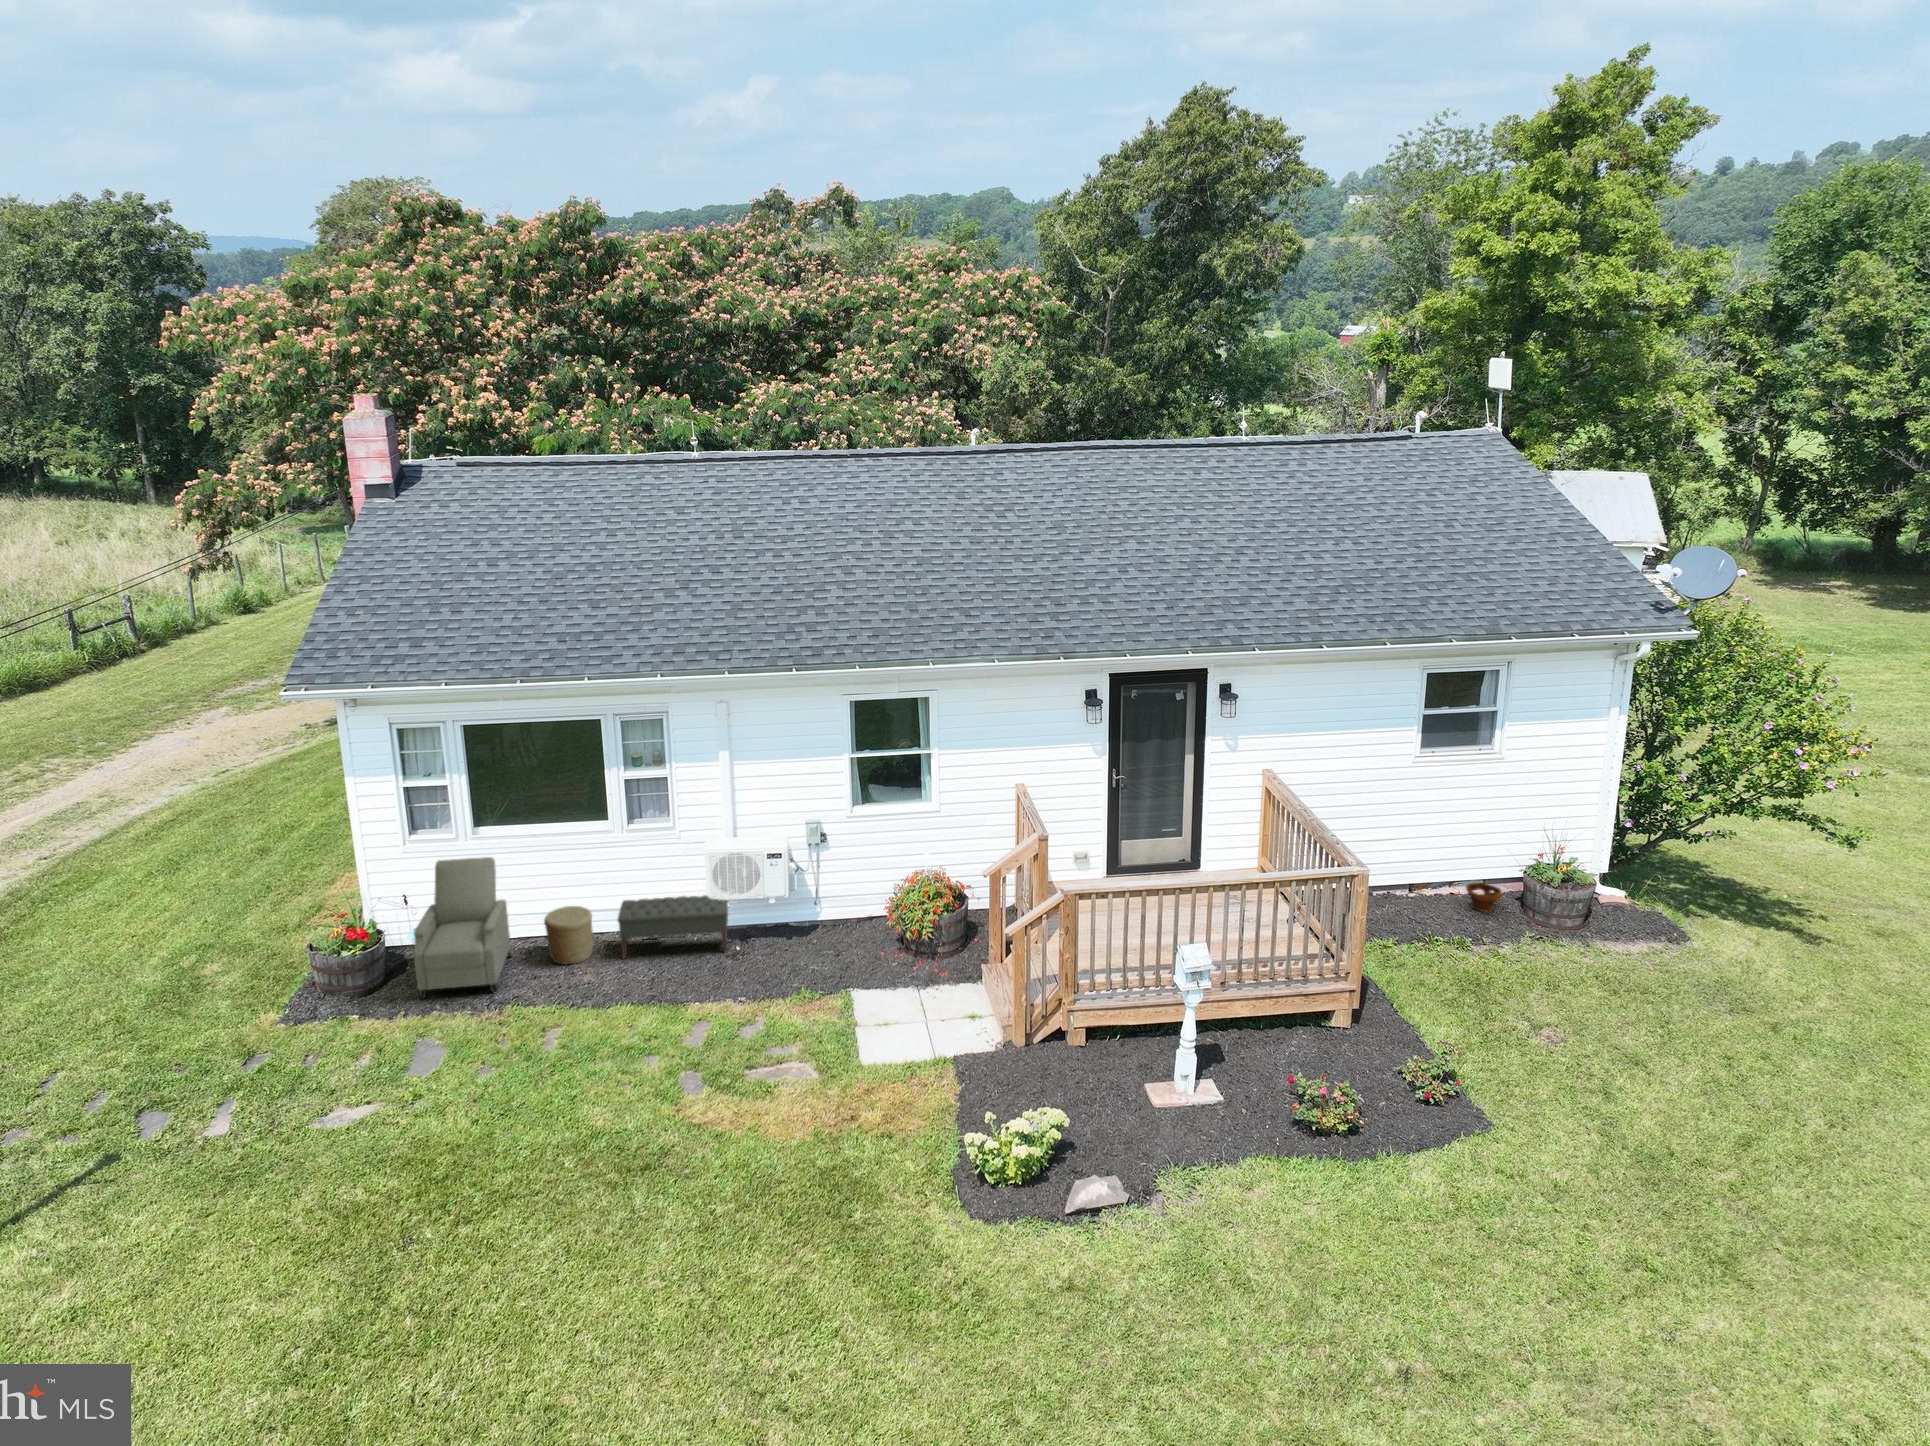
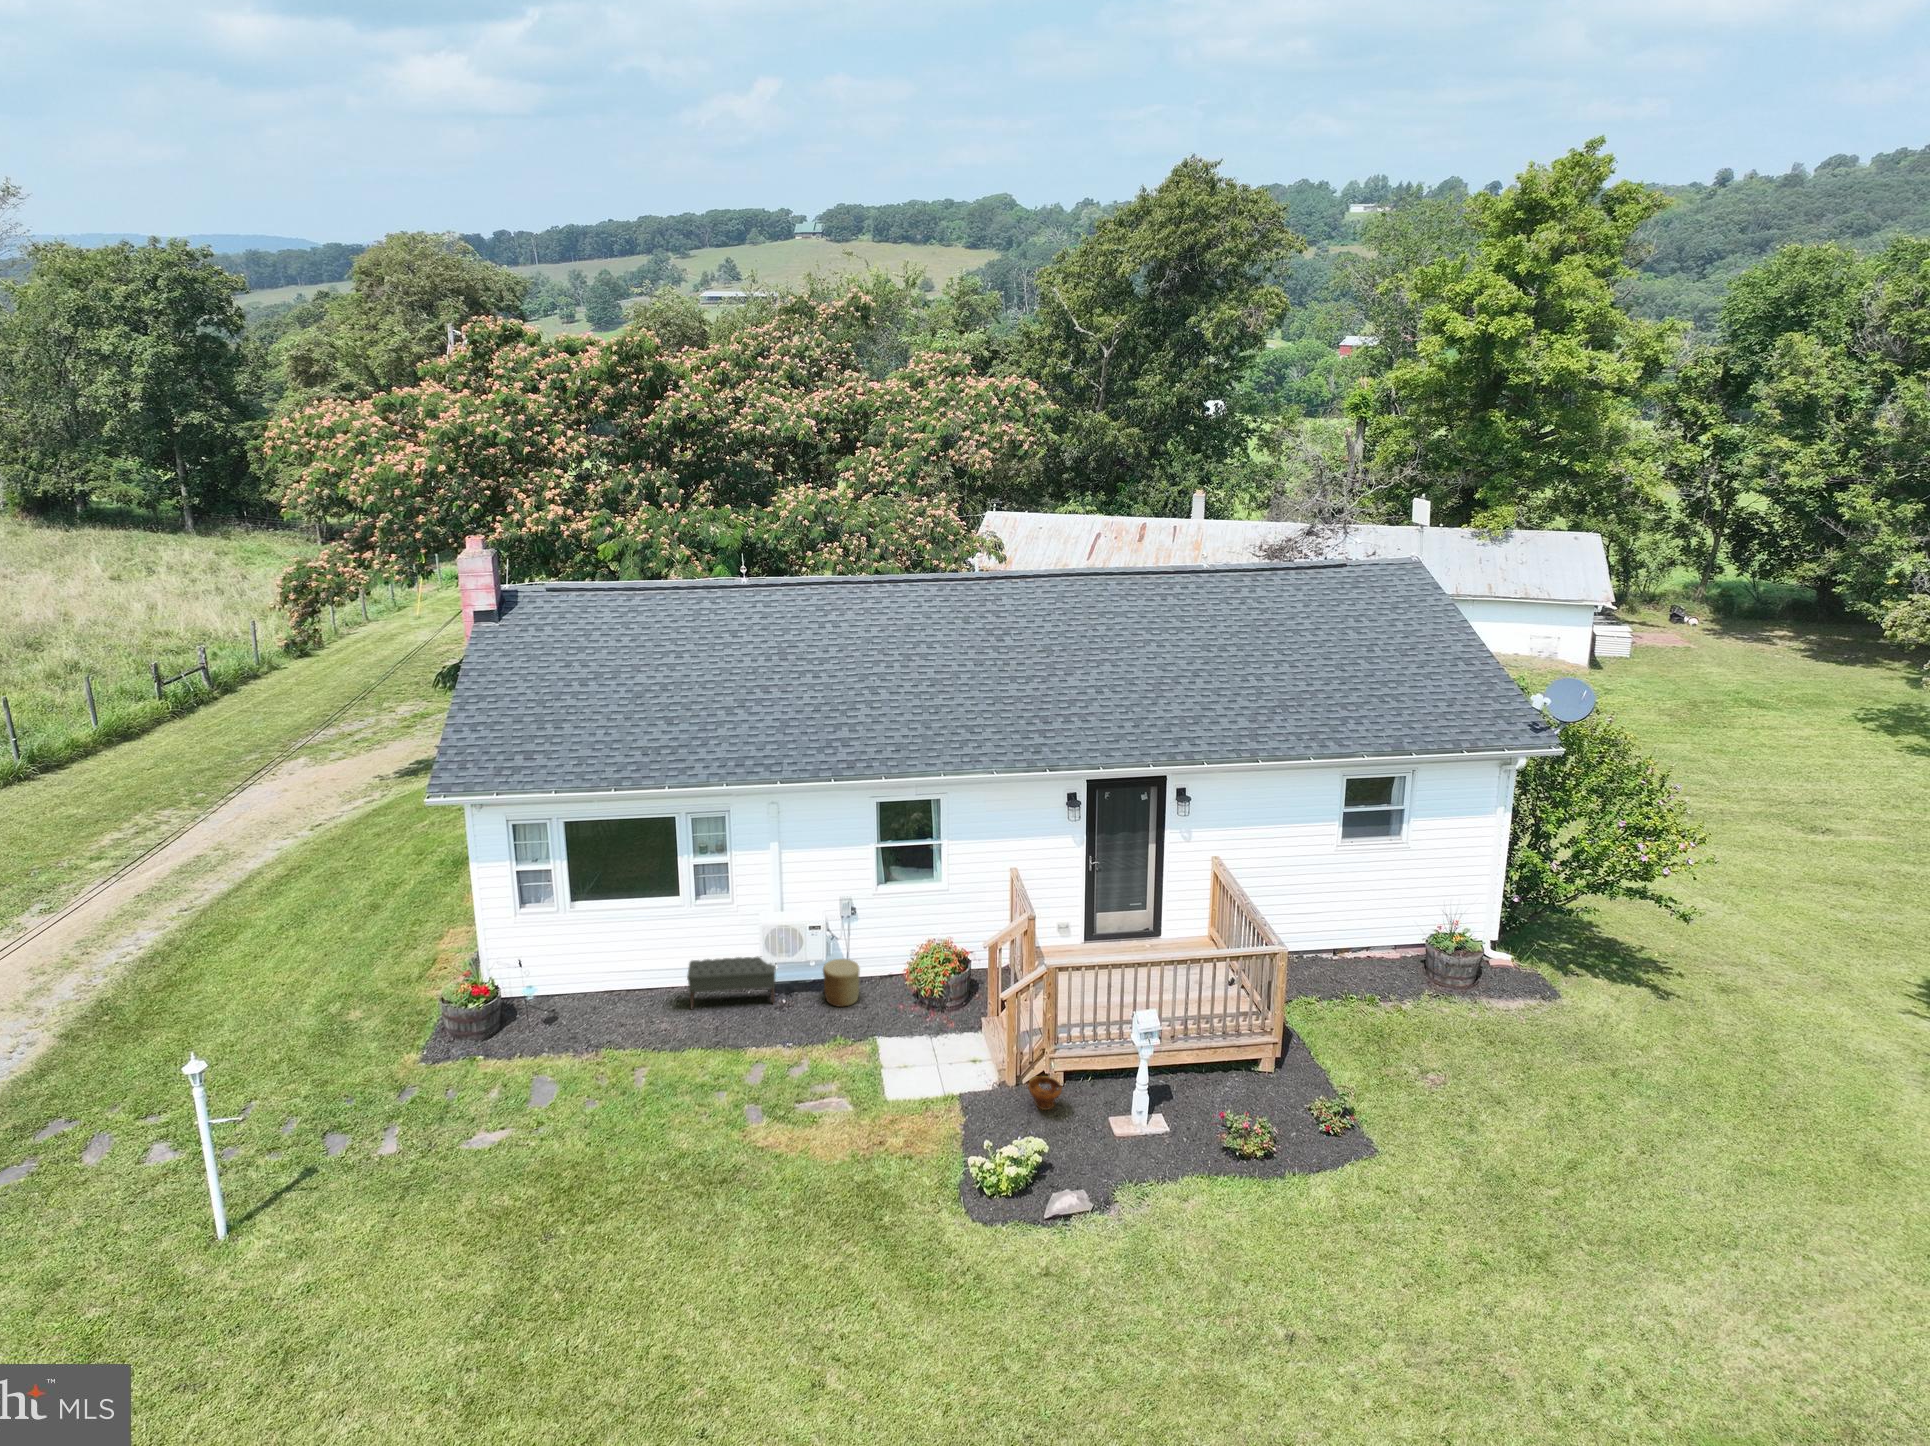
chair: present [414,857,512,999] -> none [527,926,600,1043]
planter: present [1466,882,1503,912] -> present [1028,1076,1062,1110]
woven basket: present [544,906,593,965] -> present [823,959,860,1007]

